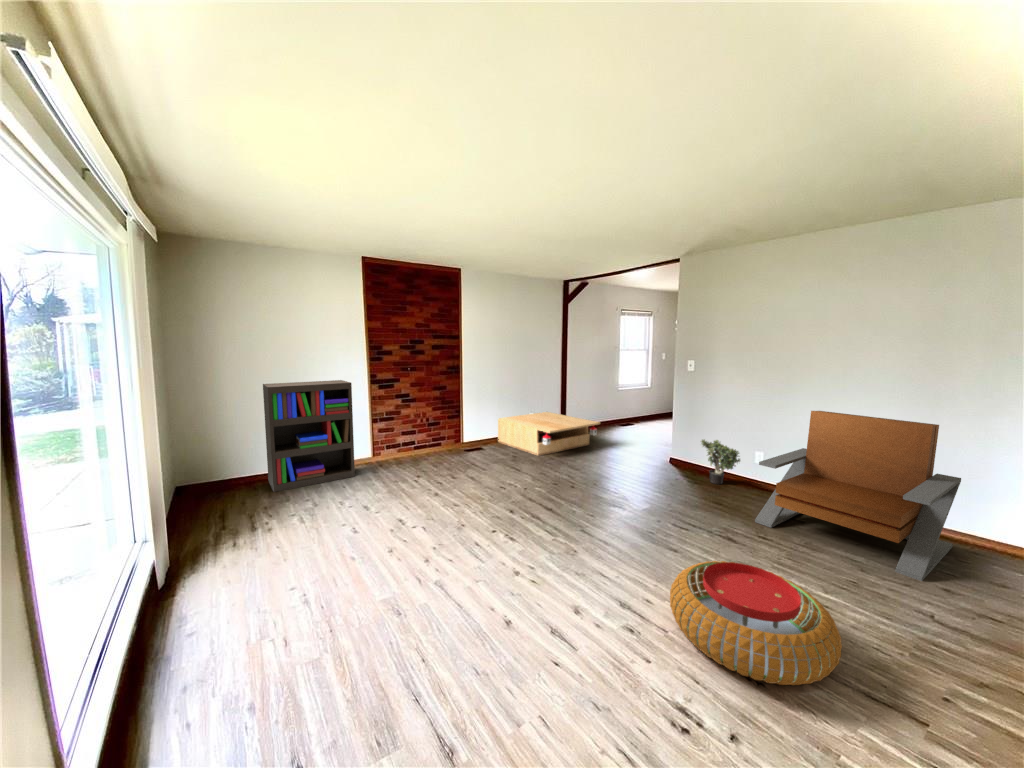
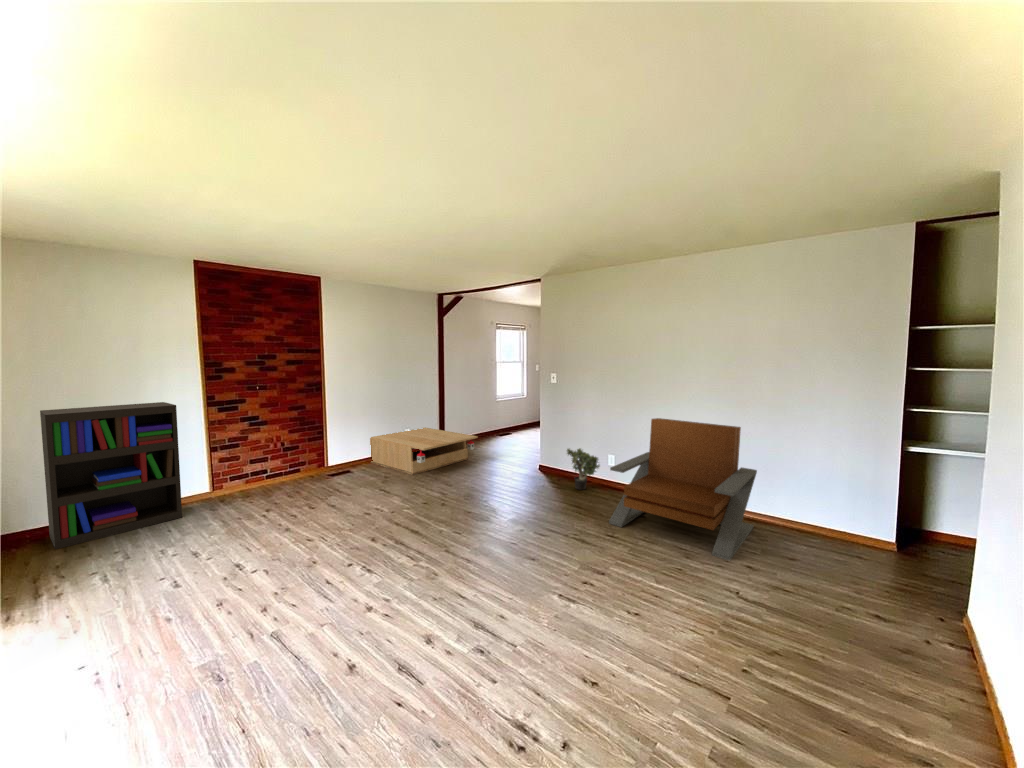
pouf: present [670,561,842,685] -> none [521,567,662,680]

